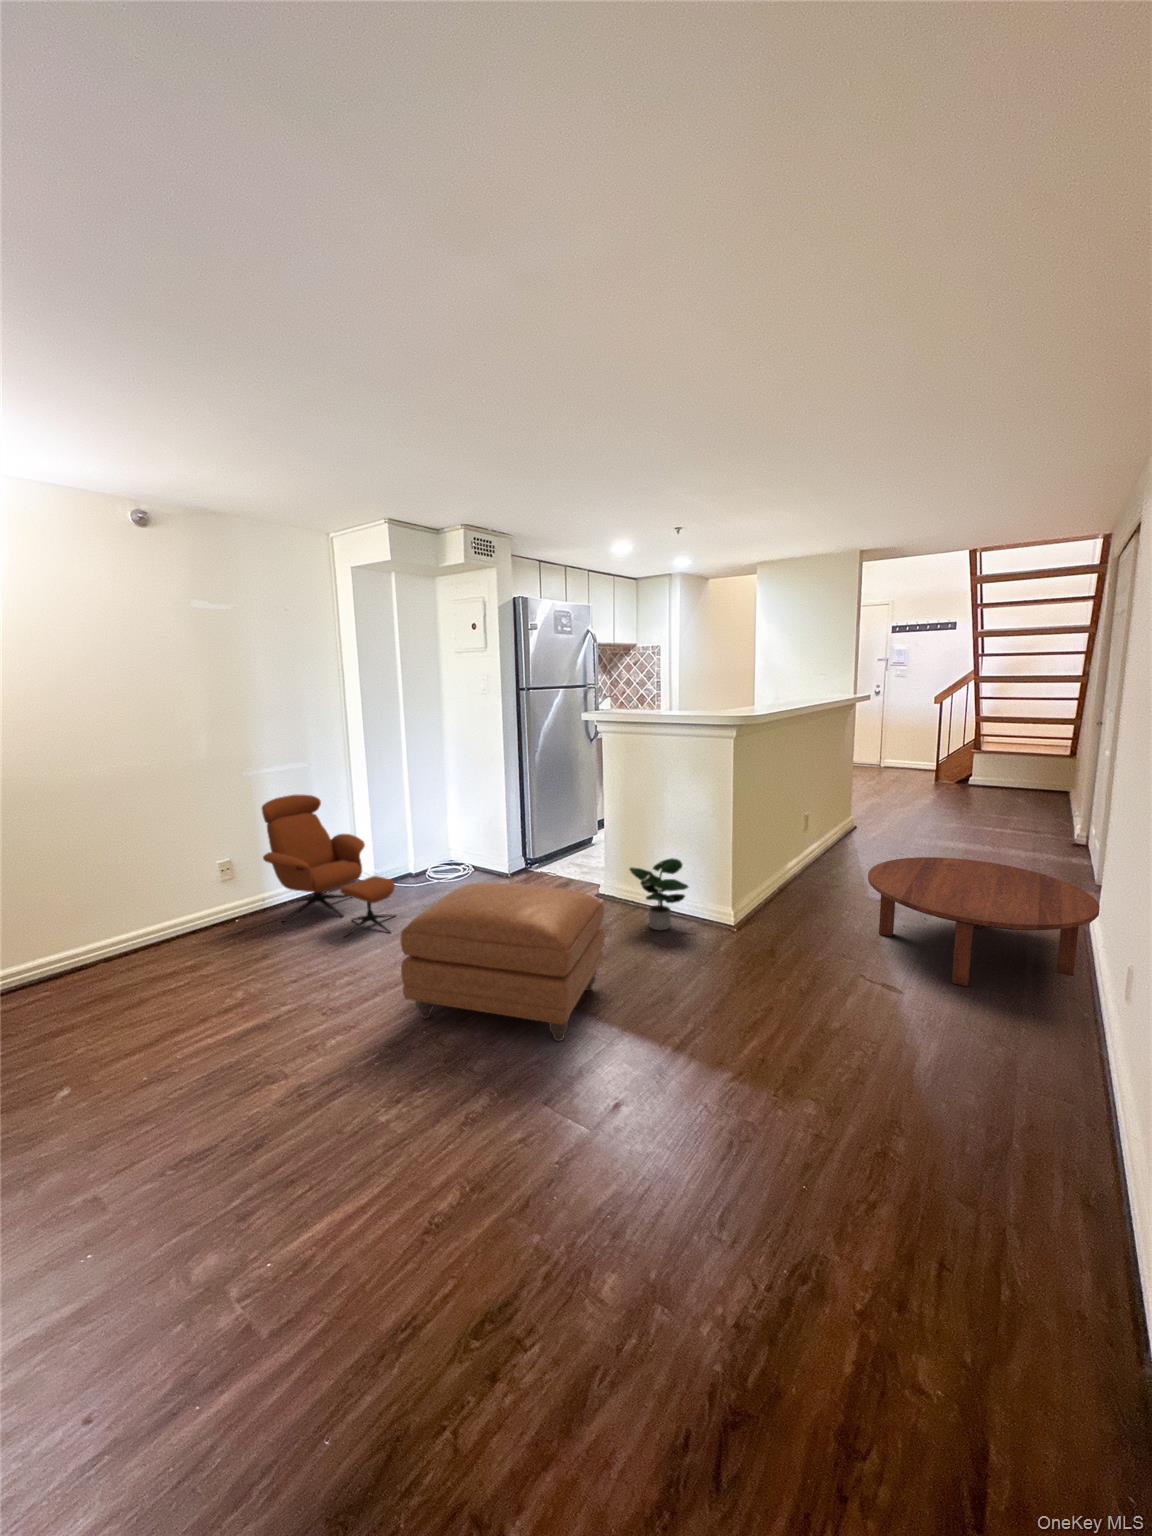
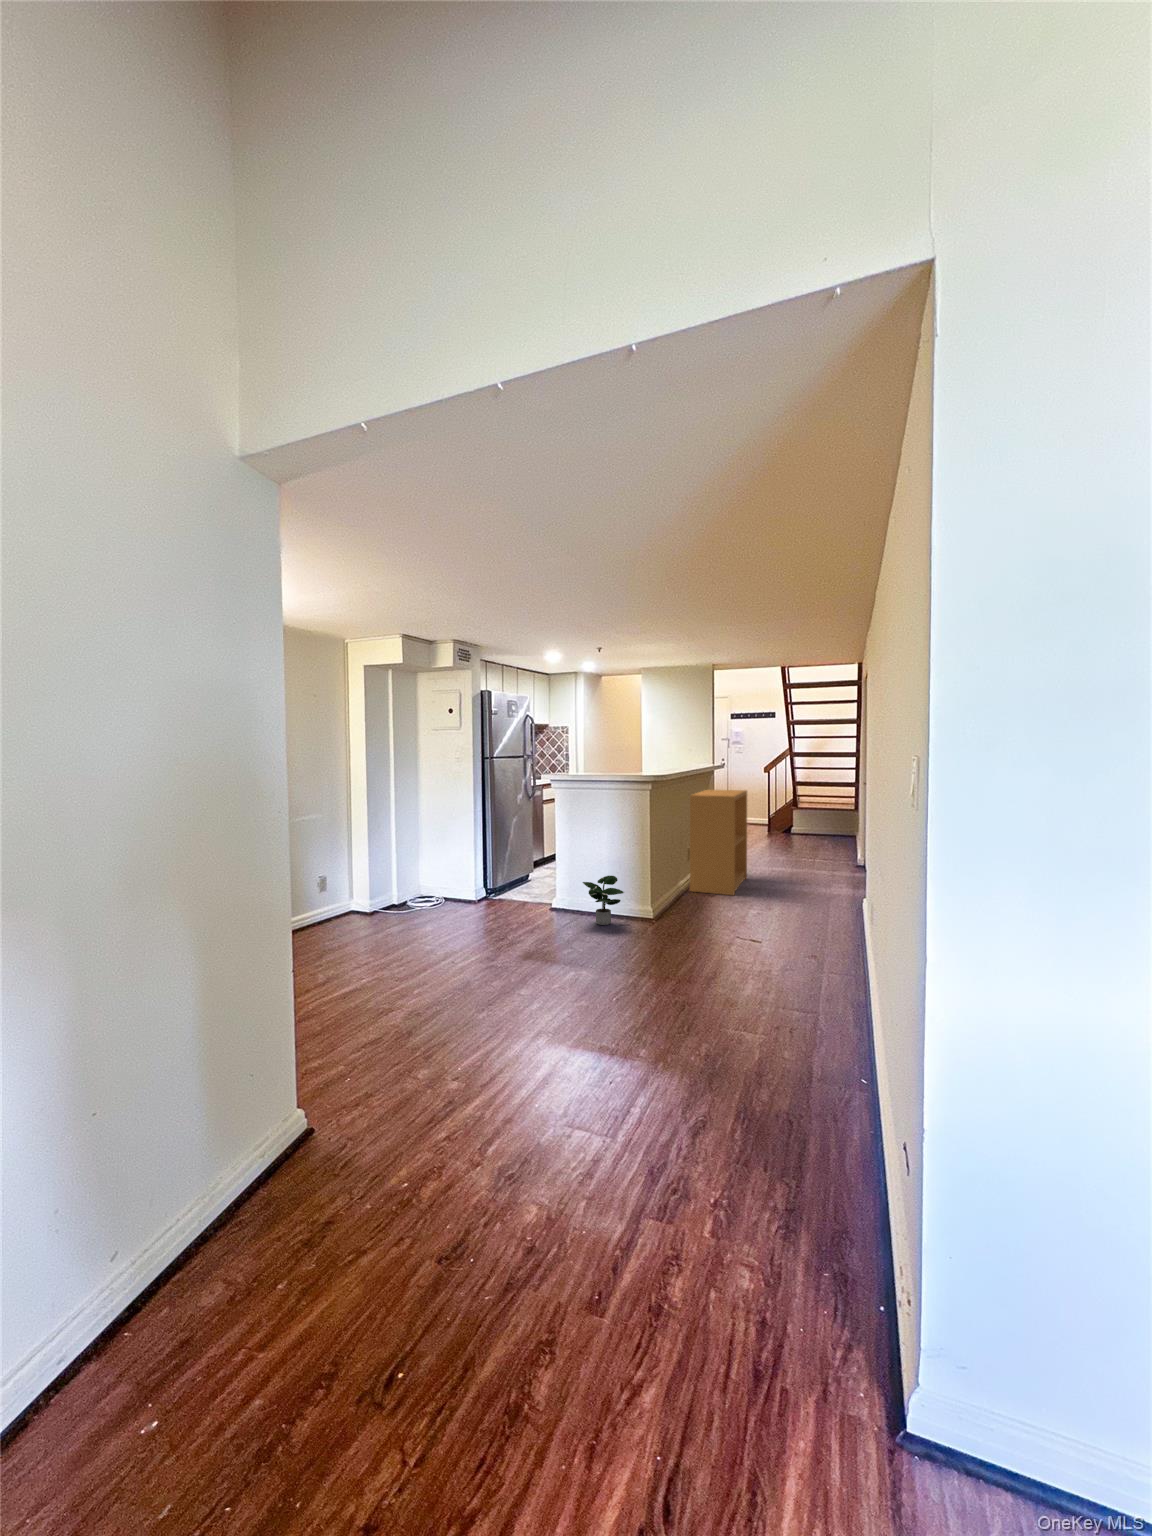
bookshelf: none [803,730,902,888] -> present [689,790,747,895]
lounge chair: present [262,795,396,937] -> none [293,839,408,944]
coffee table: present [868,857,1100,987] -> none [736,868,861,938]
ottoman: present [400,882,605,1041] -> none [458,887,581,980]

